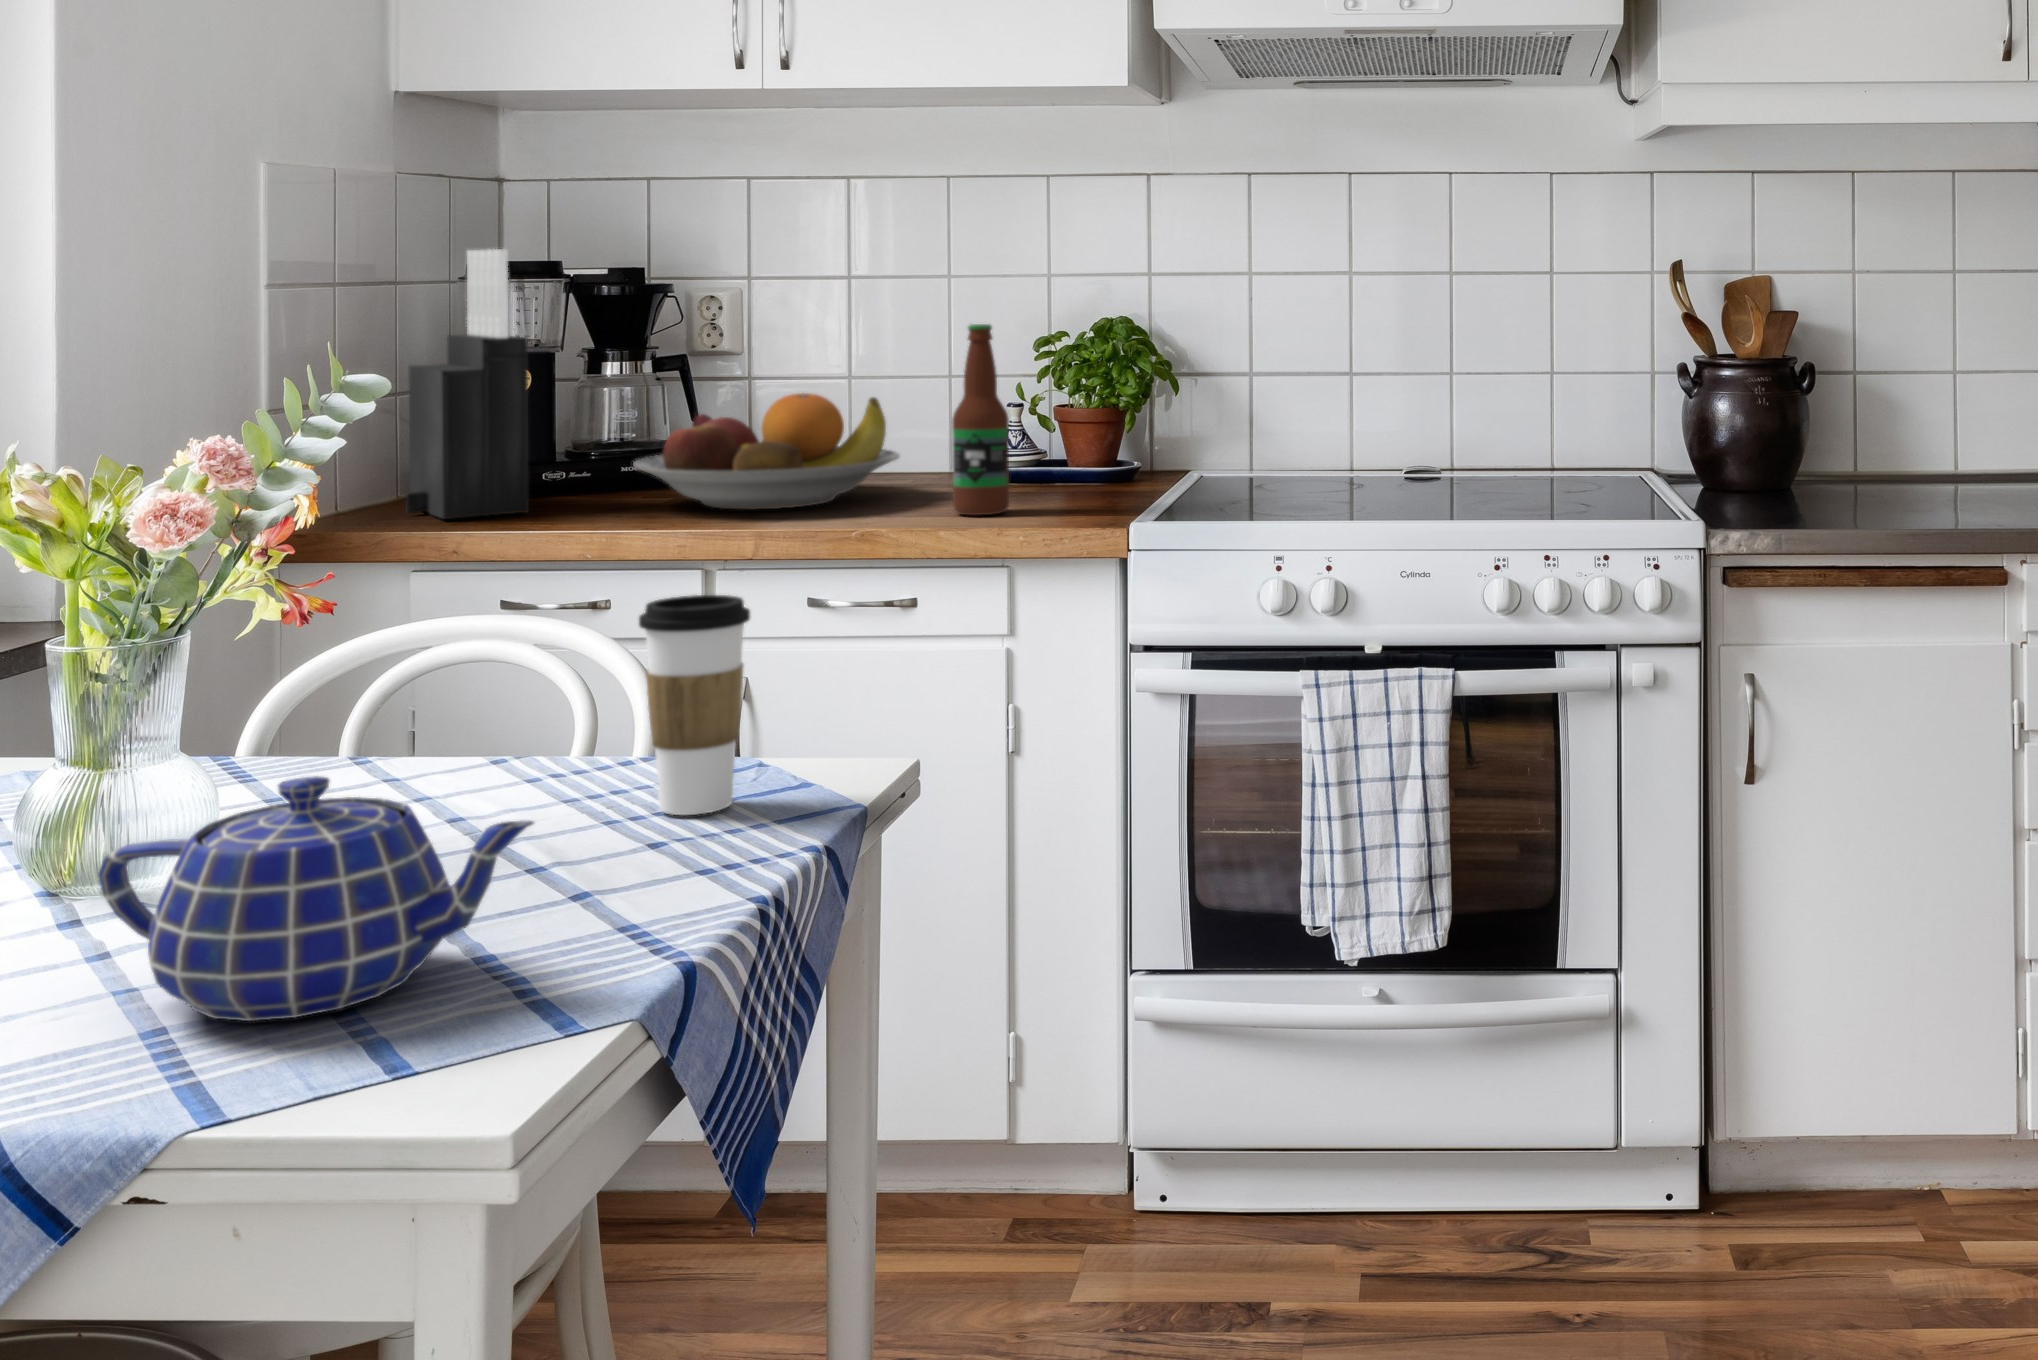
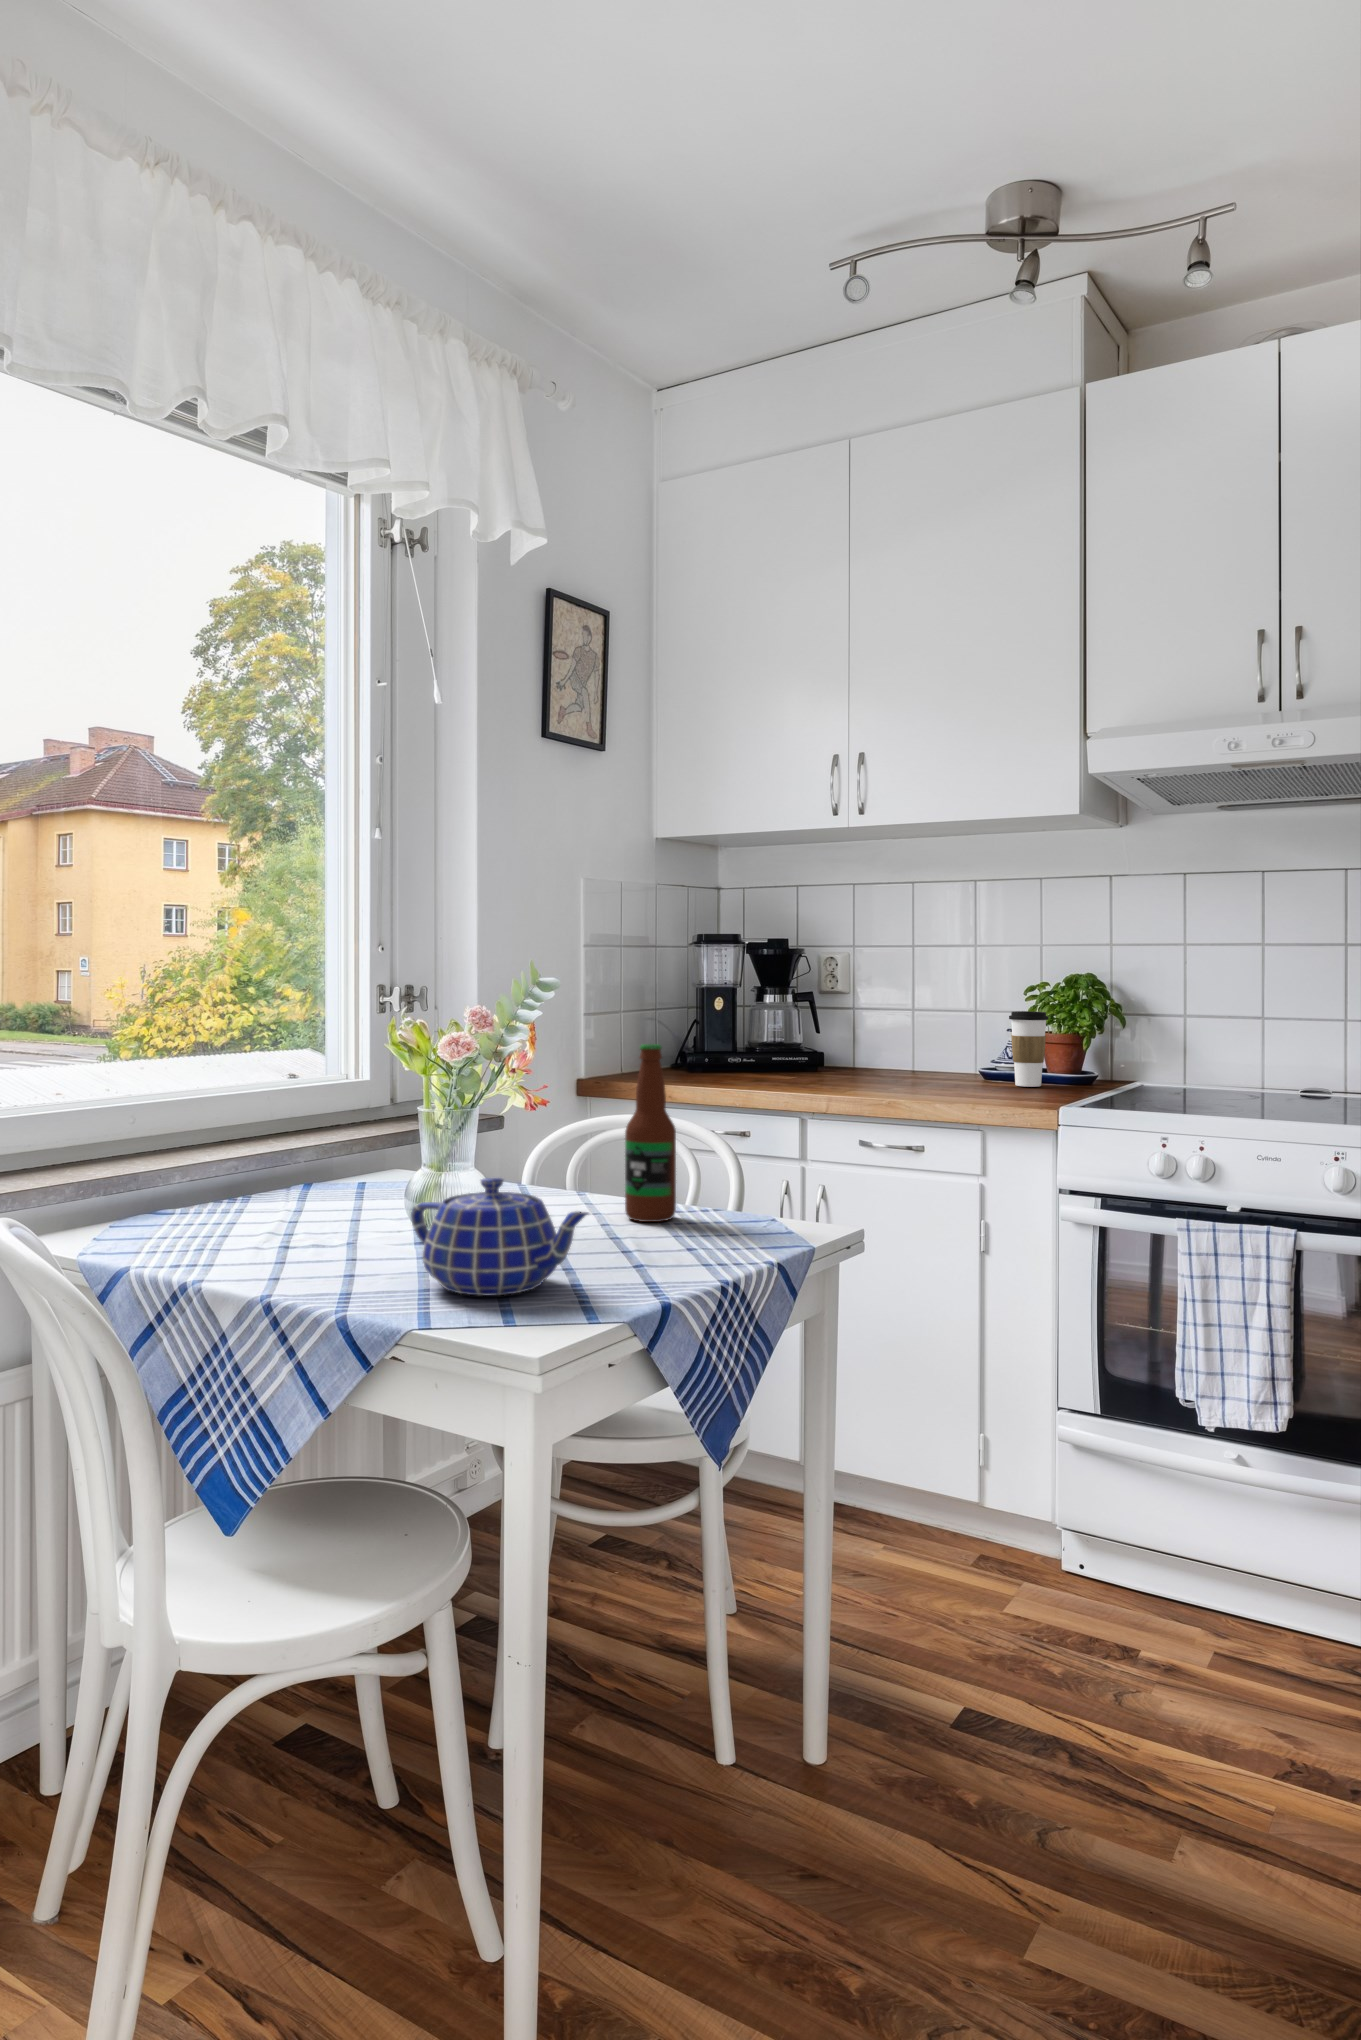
knife block: present [406,249,529,519] -> none [651,925,713,1079]
bottle: present [952,324,1009,515] -> present [625,1044,676,1222]
fruit bowl: present [633,393,899,510] -> none [768,1015,927,1085]
coffee cup: present [639,595,750,815] -> present [1009,1011,1048,1087]

